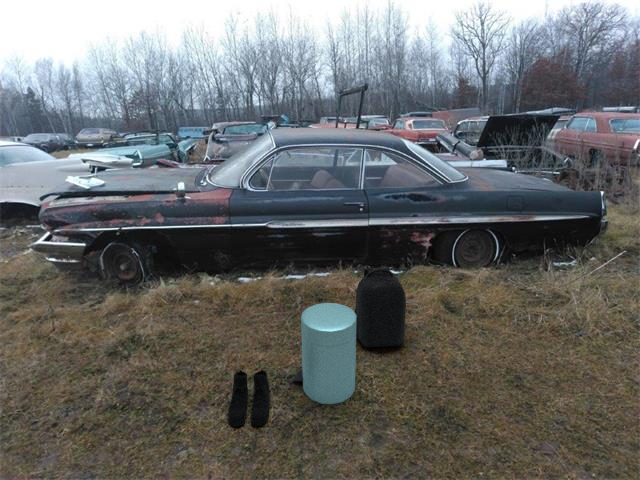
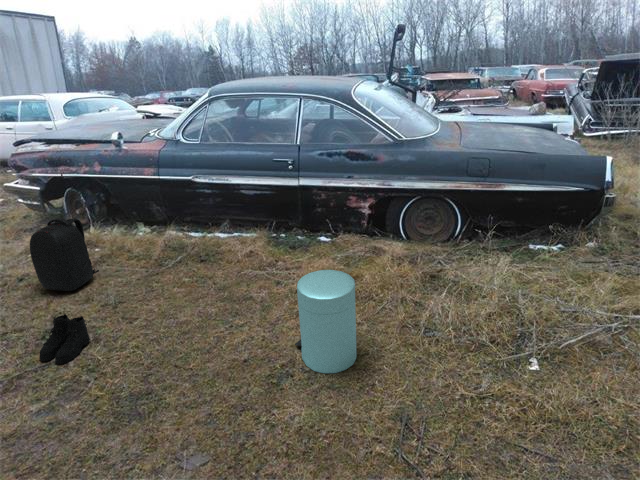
backpack: present [355,268,406,347] -> present [30,218,99,291]
trash can: present [293,303,357,404] -> present [295,270,357,373]

